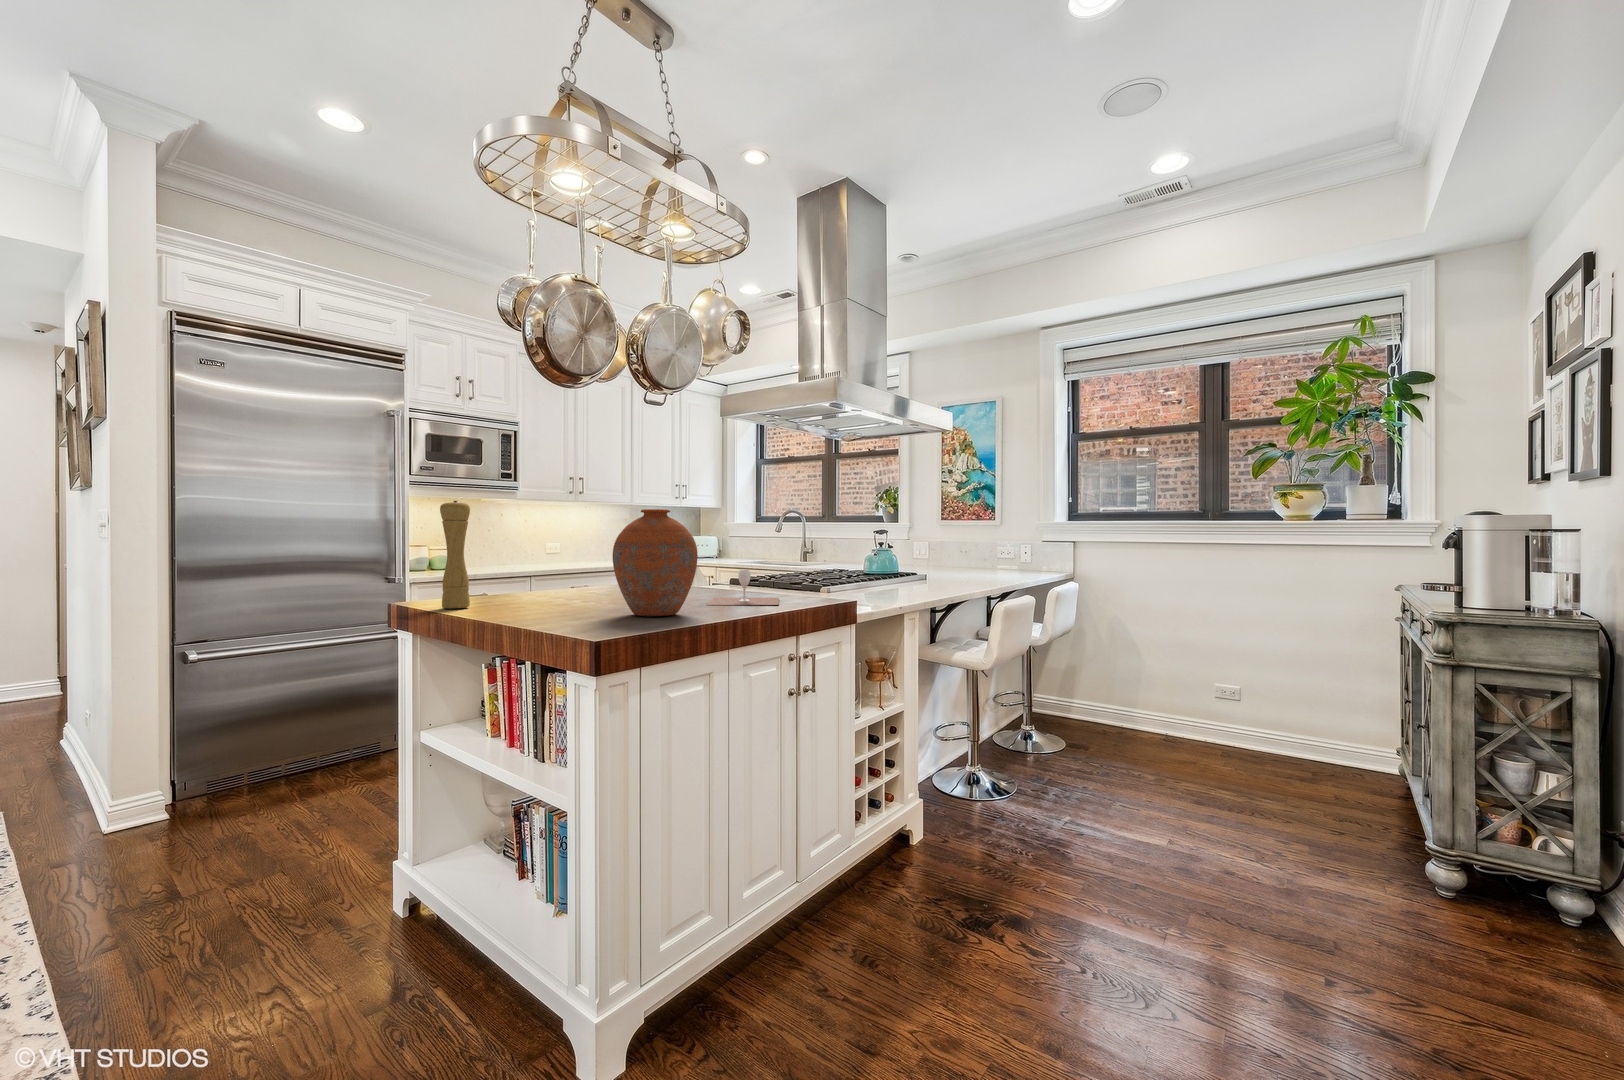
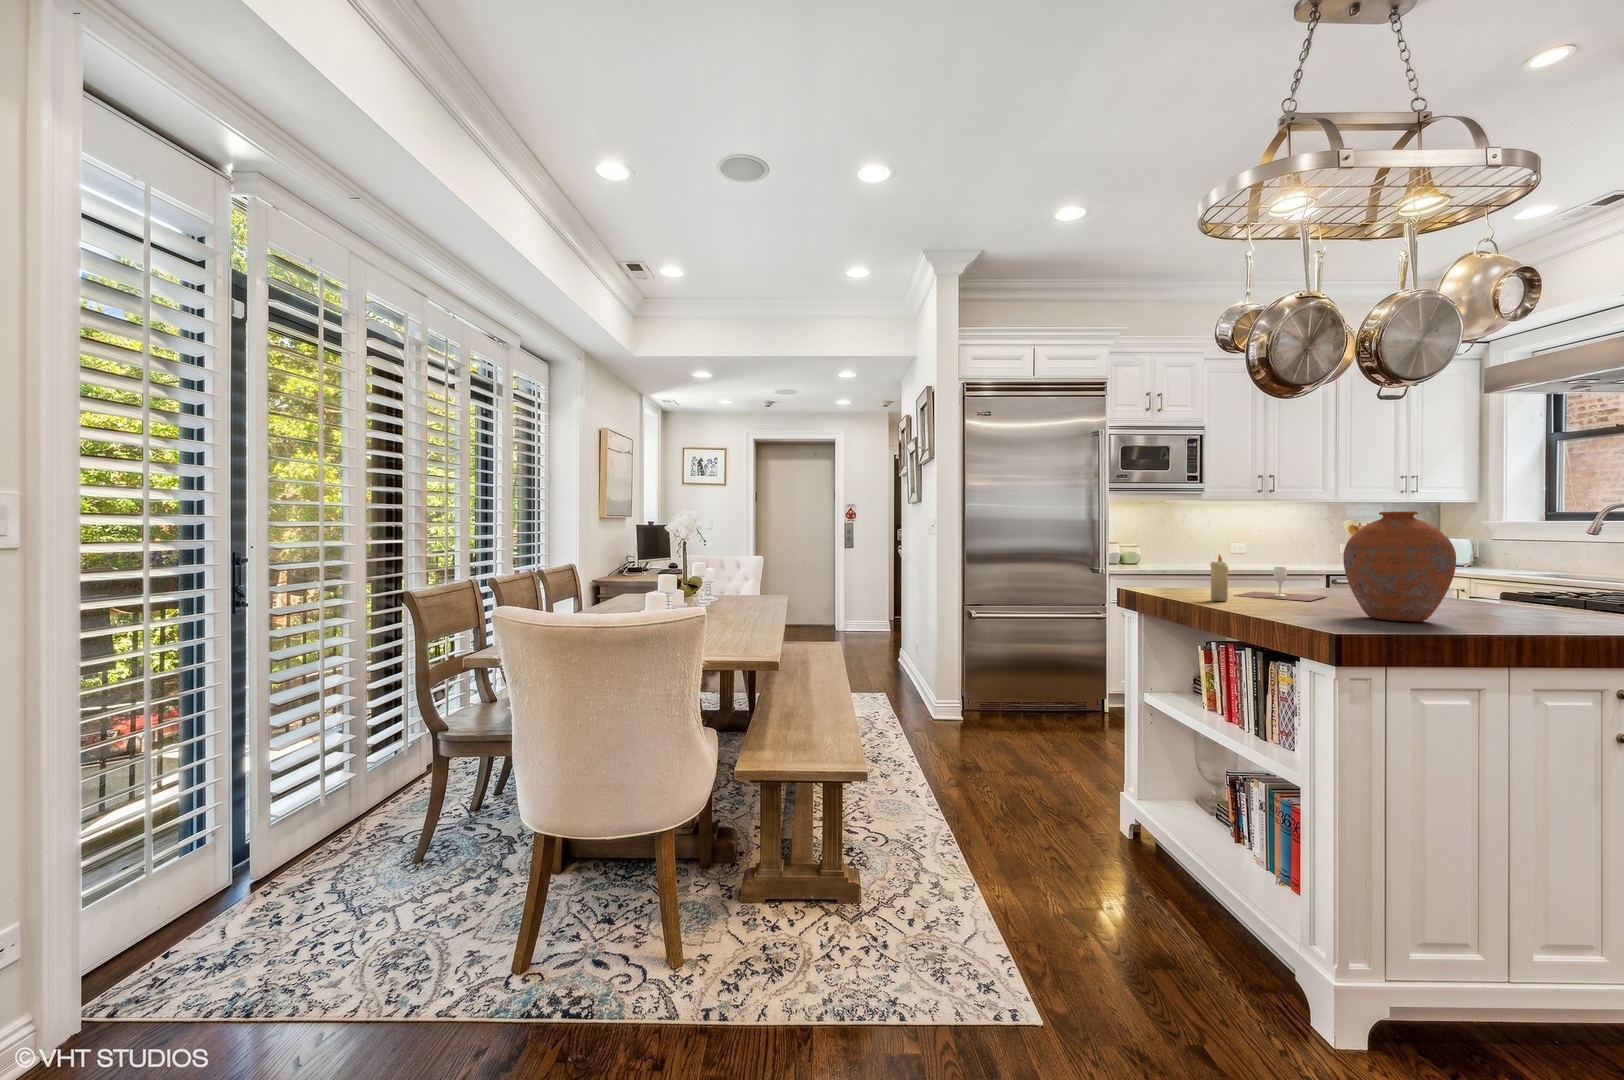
pepper mill: present [440,501,470,609] -> none [1166,508,1192,597]
candle: none [490,555,509,610] -> present [1210,554,1228,601]
wine glass: present [707,570,779,605] -> present [1234,567,1327,601]

